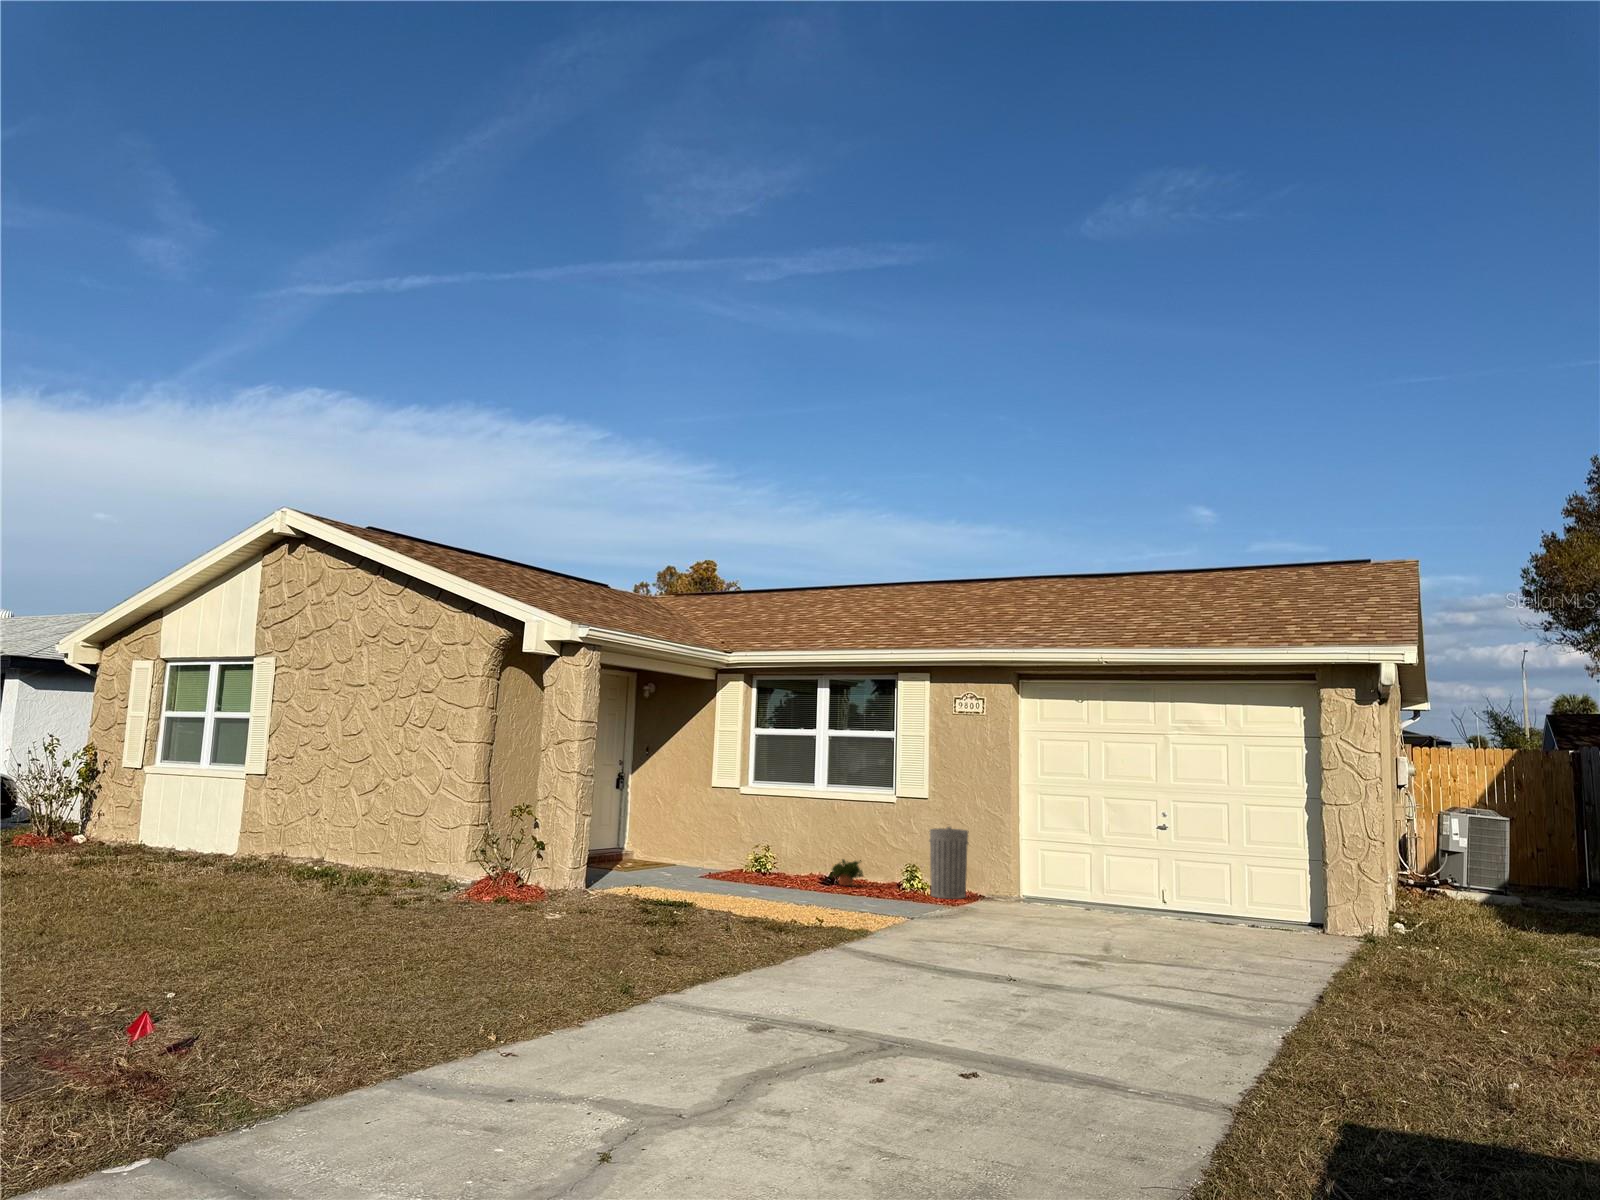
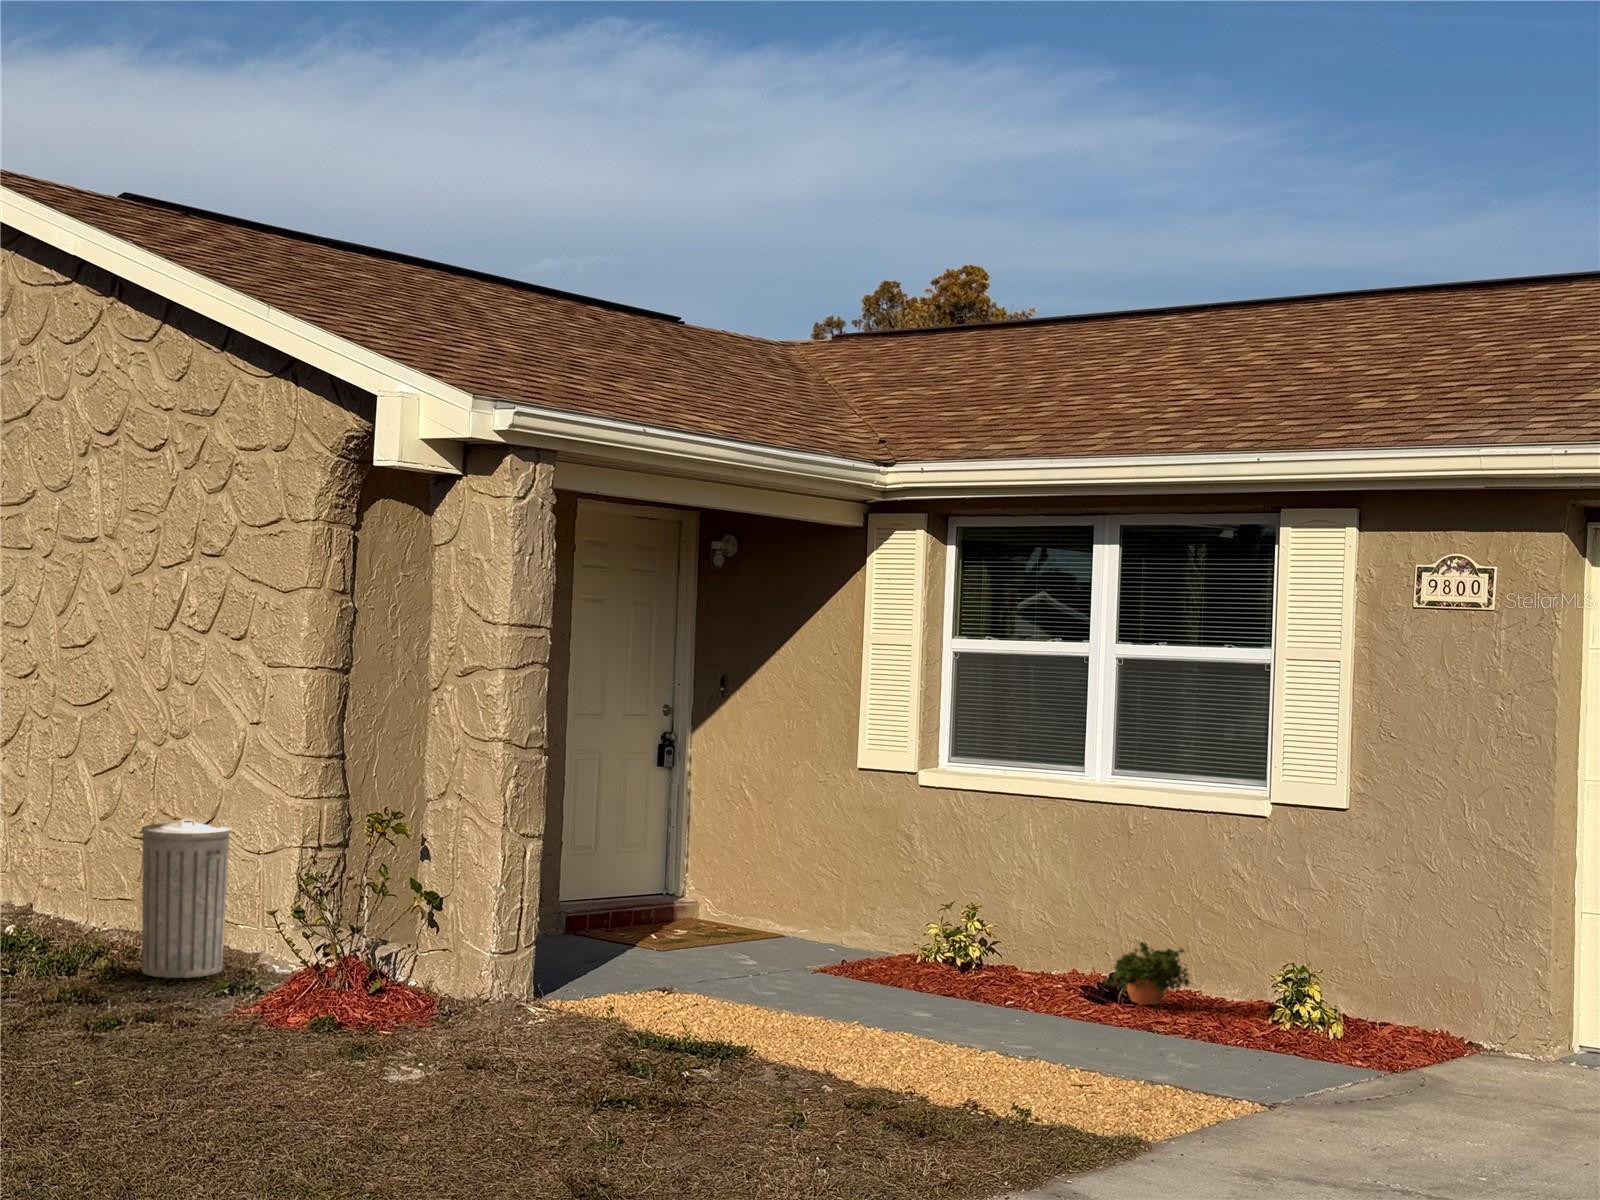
trash can: present [929,827,969,899] -> present [141,819,231,978]

